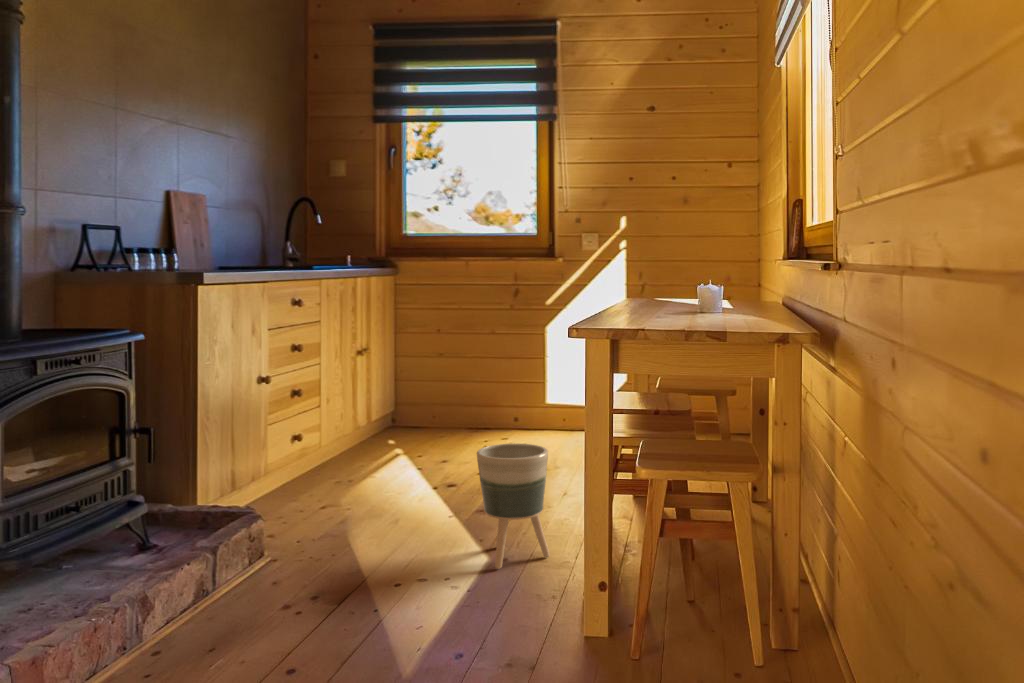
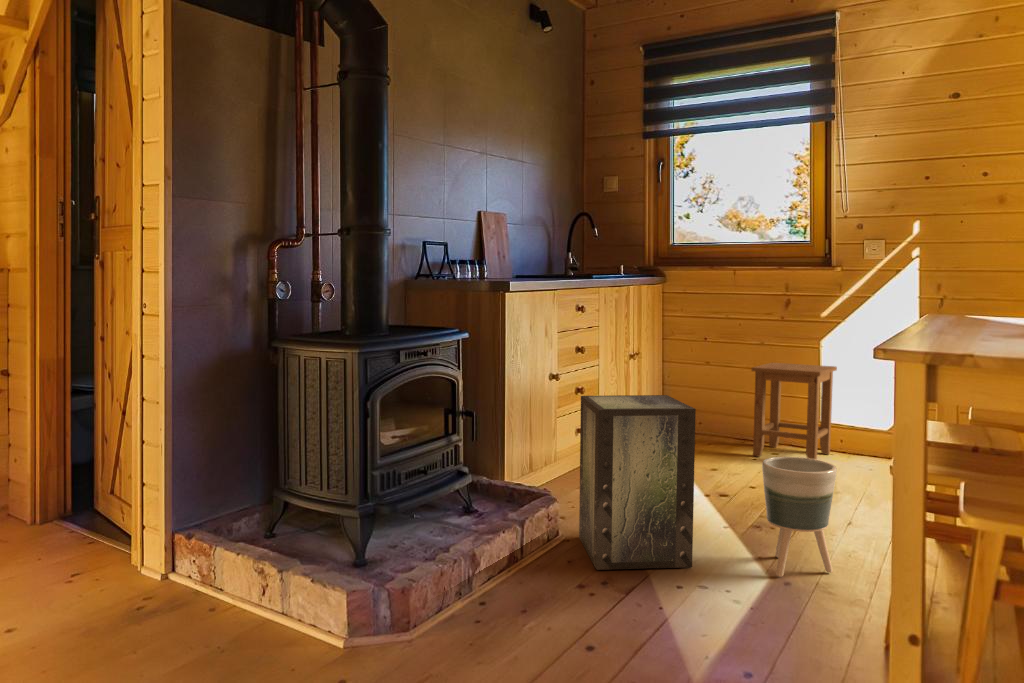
stool: none [479,349,560,447] -> present [752,363,837,459]
storage box: none [282,390,410,591] -> present [579,395,696,570]

